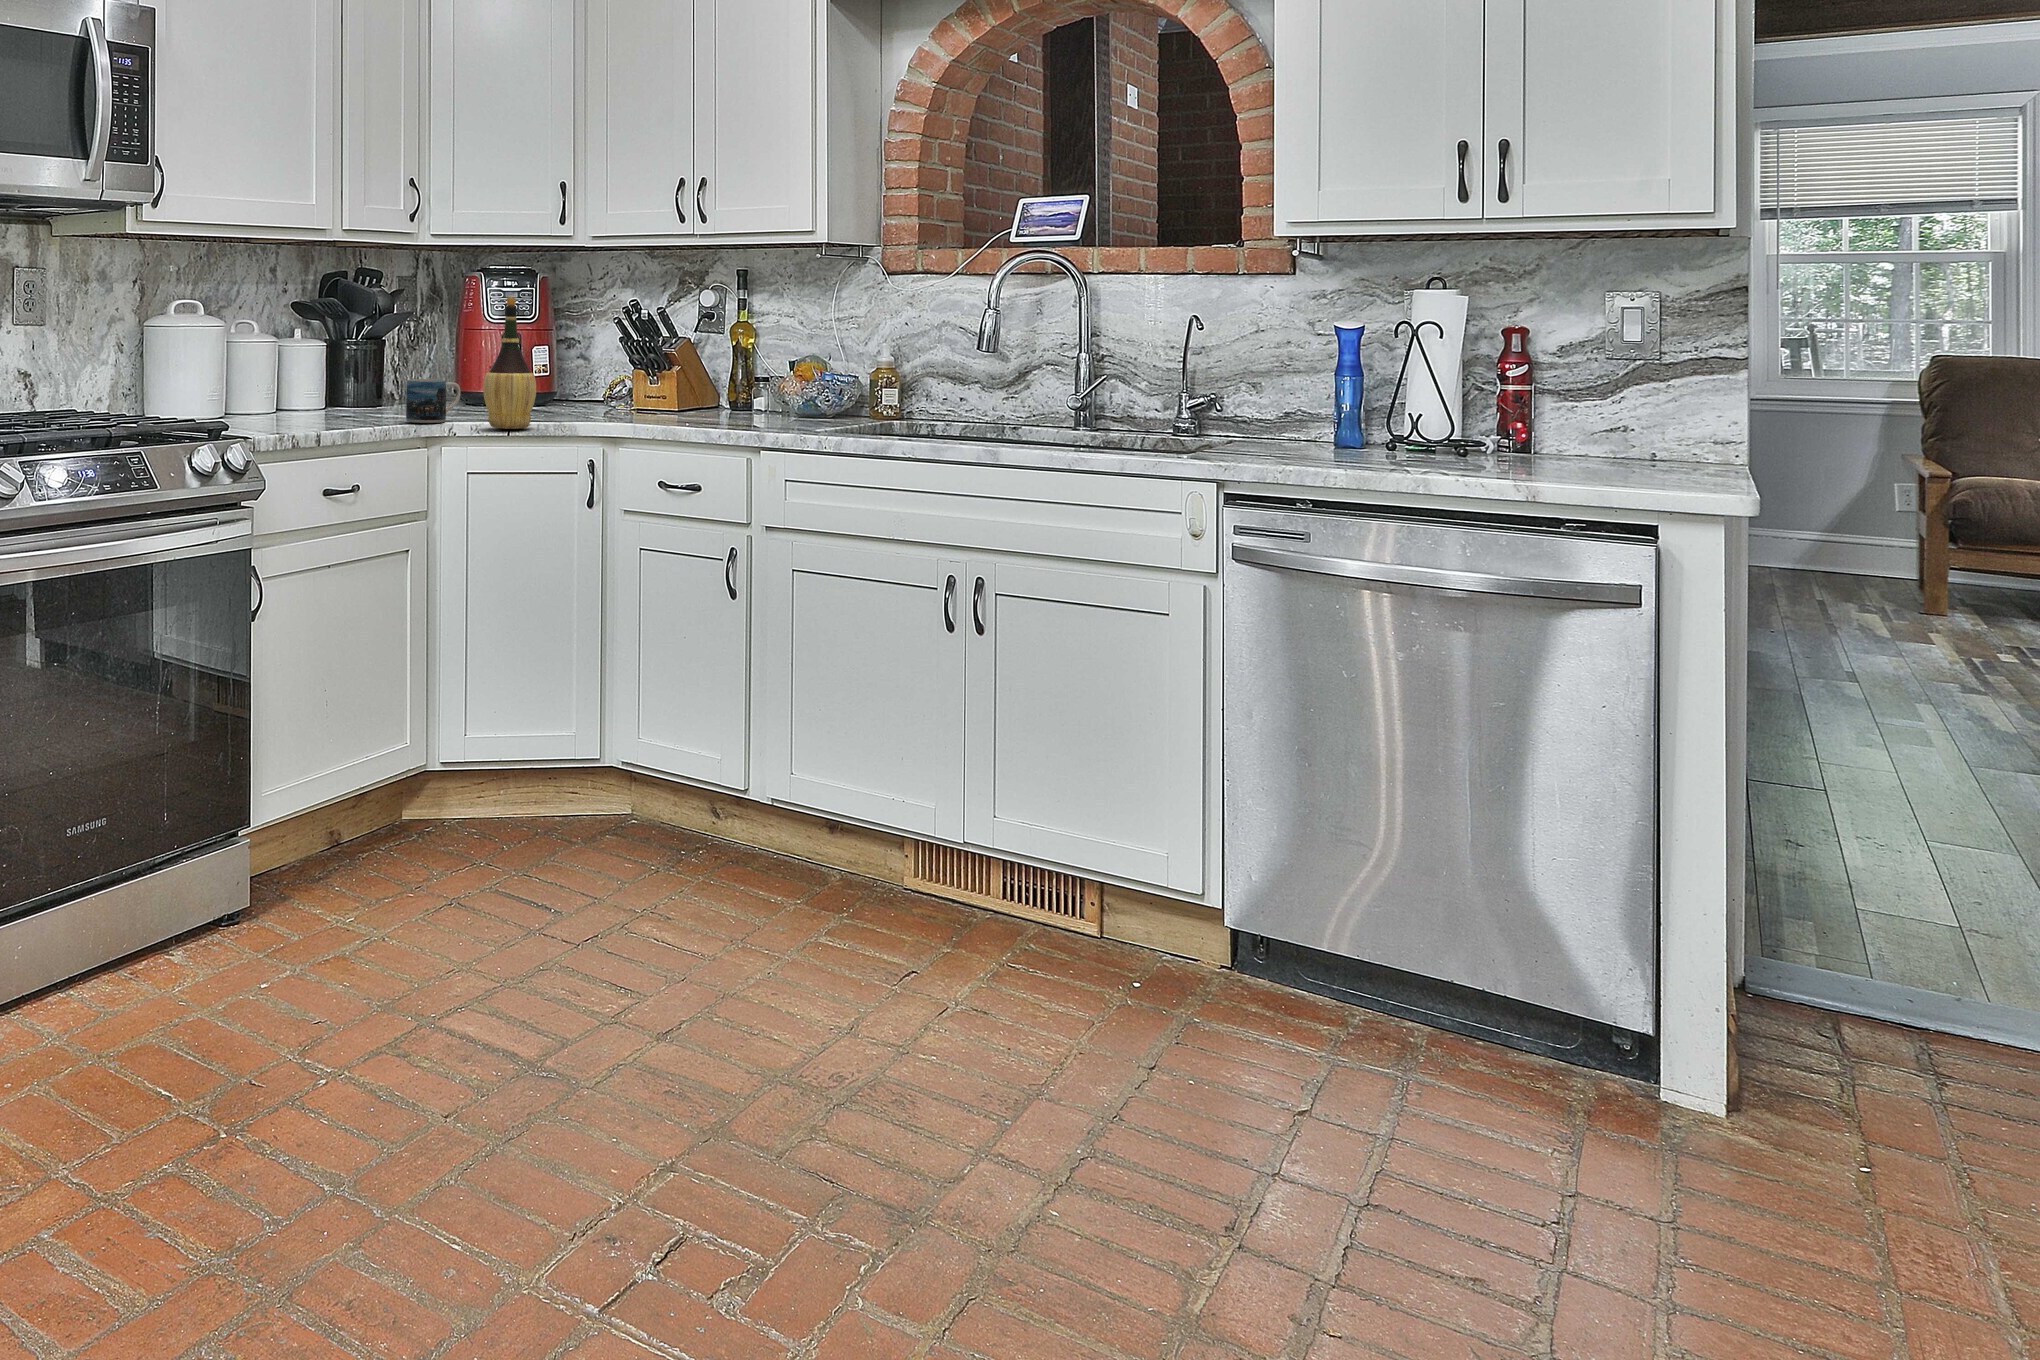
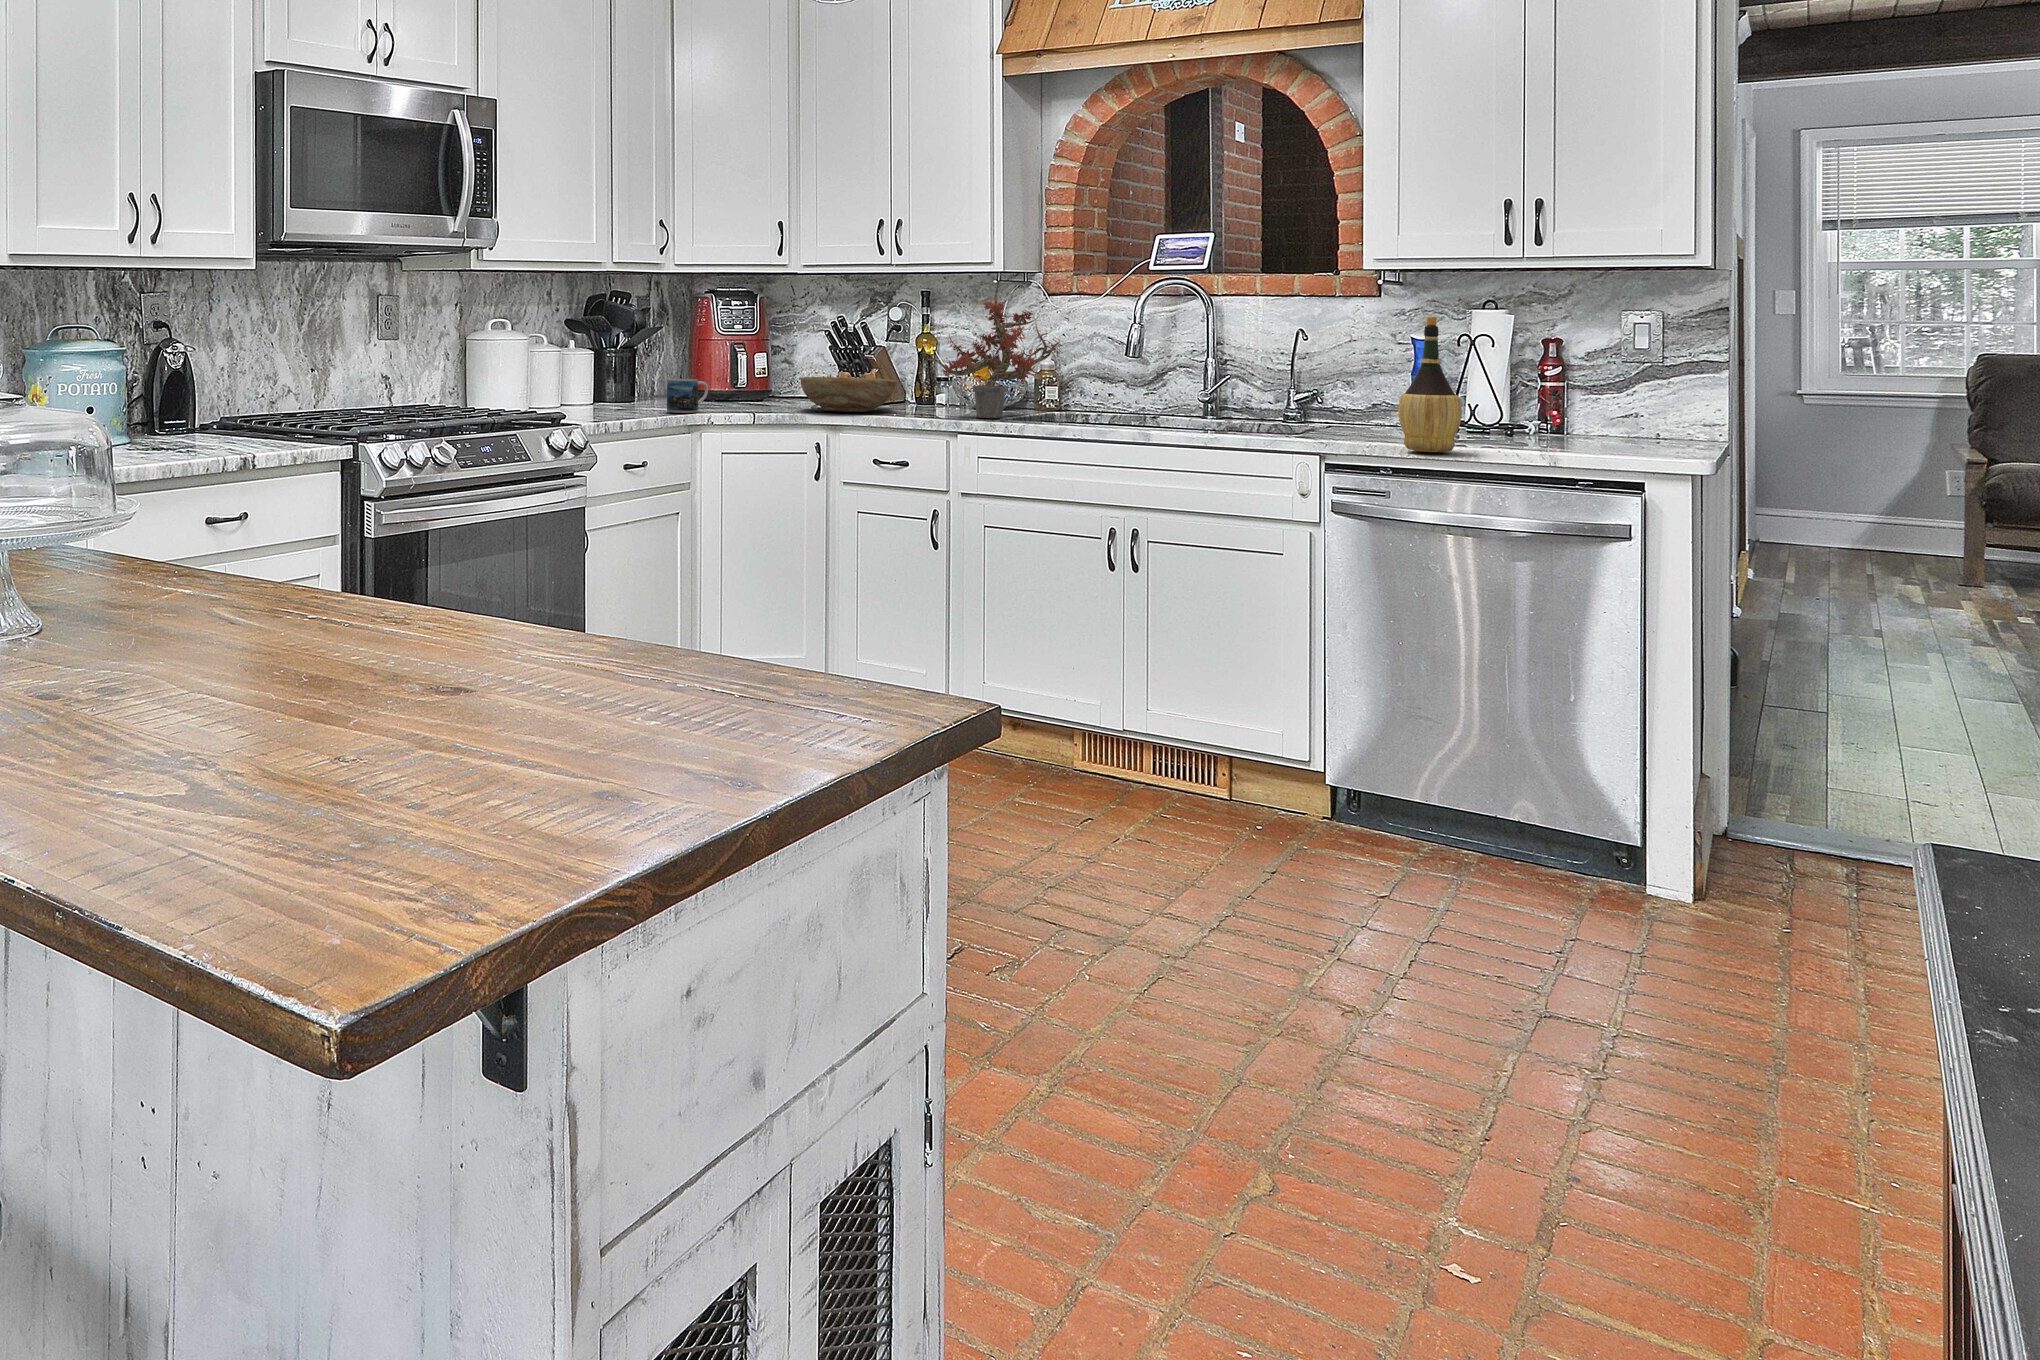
potted plant: none [726,248,901,430] -> present [928,277,1062,418]
wine bottle: present [484,297,536,429] -> present [1398,317,1462,452]
bowl: none [575,377,694,422] -> present [800,377,896,412]

